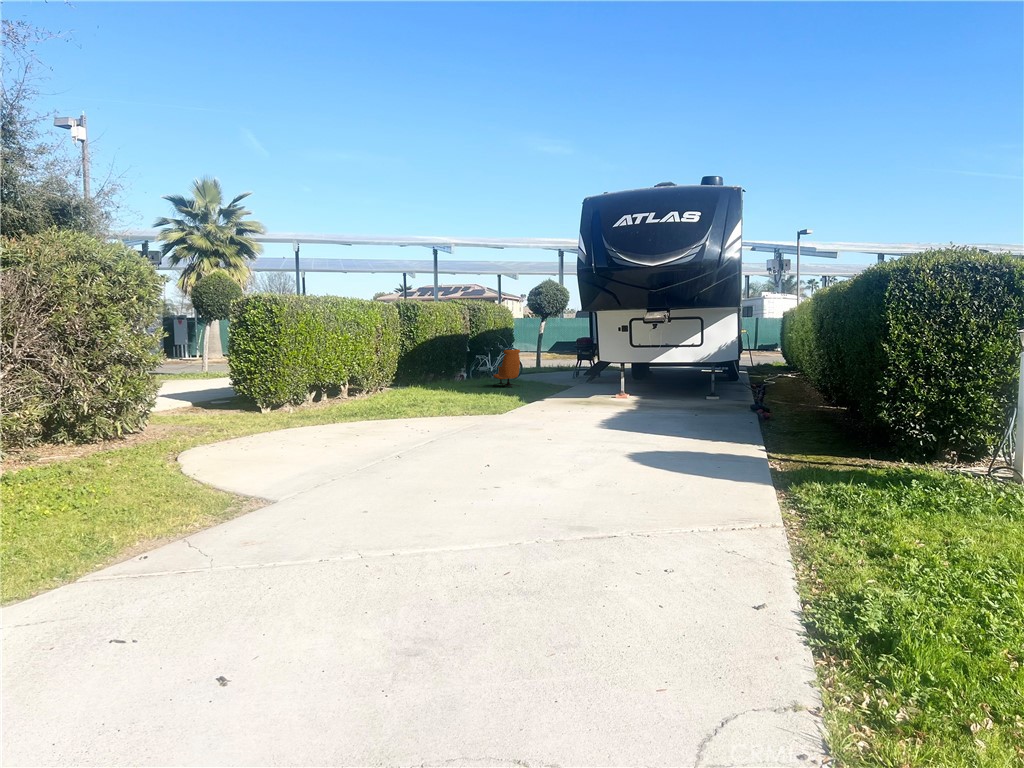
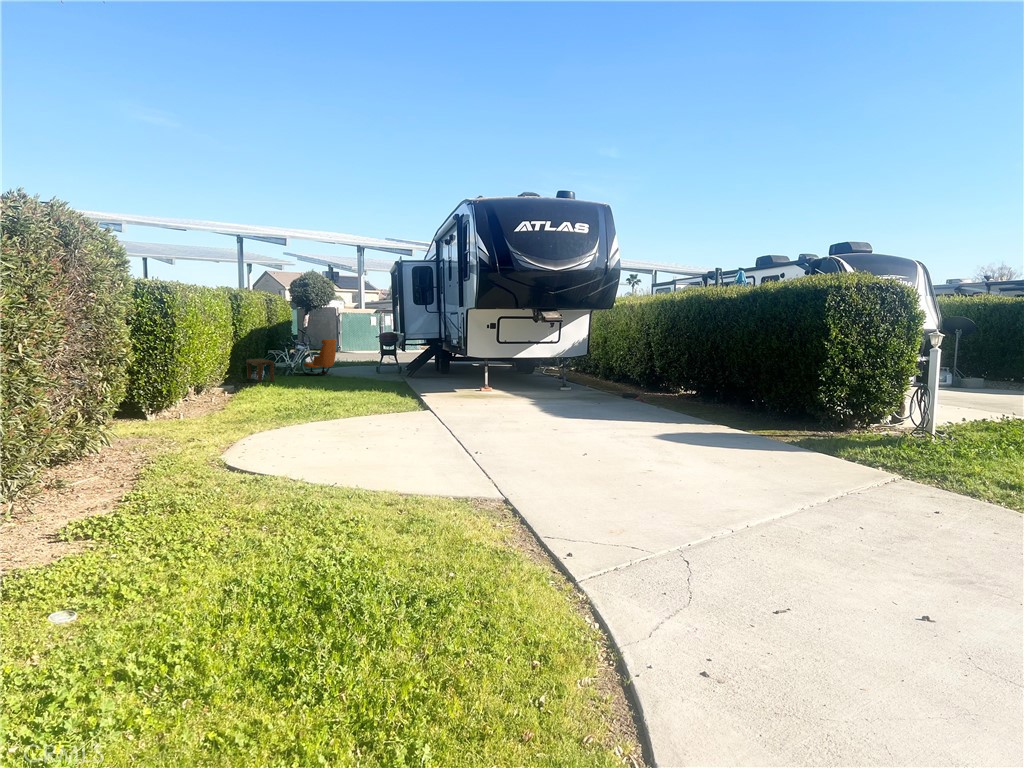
bench: none [428,368,447,392] -> present [246,358,274,382]

